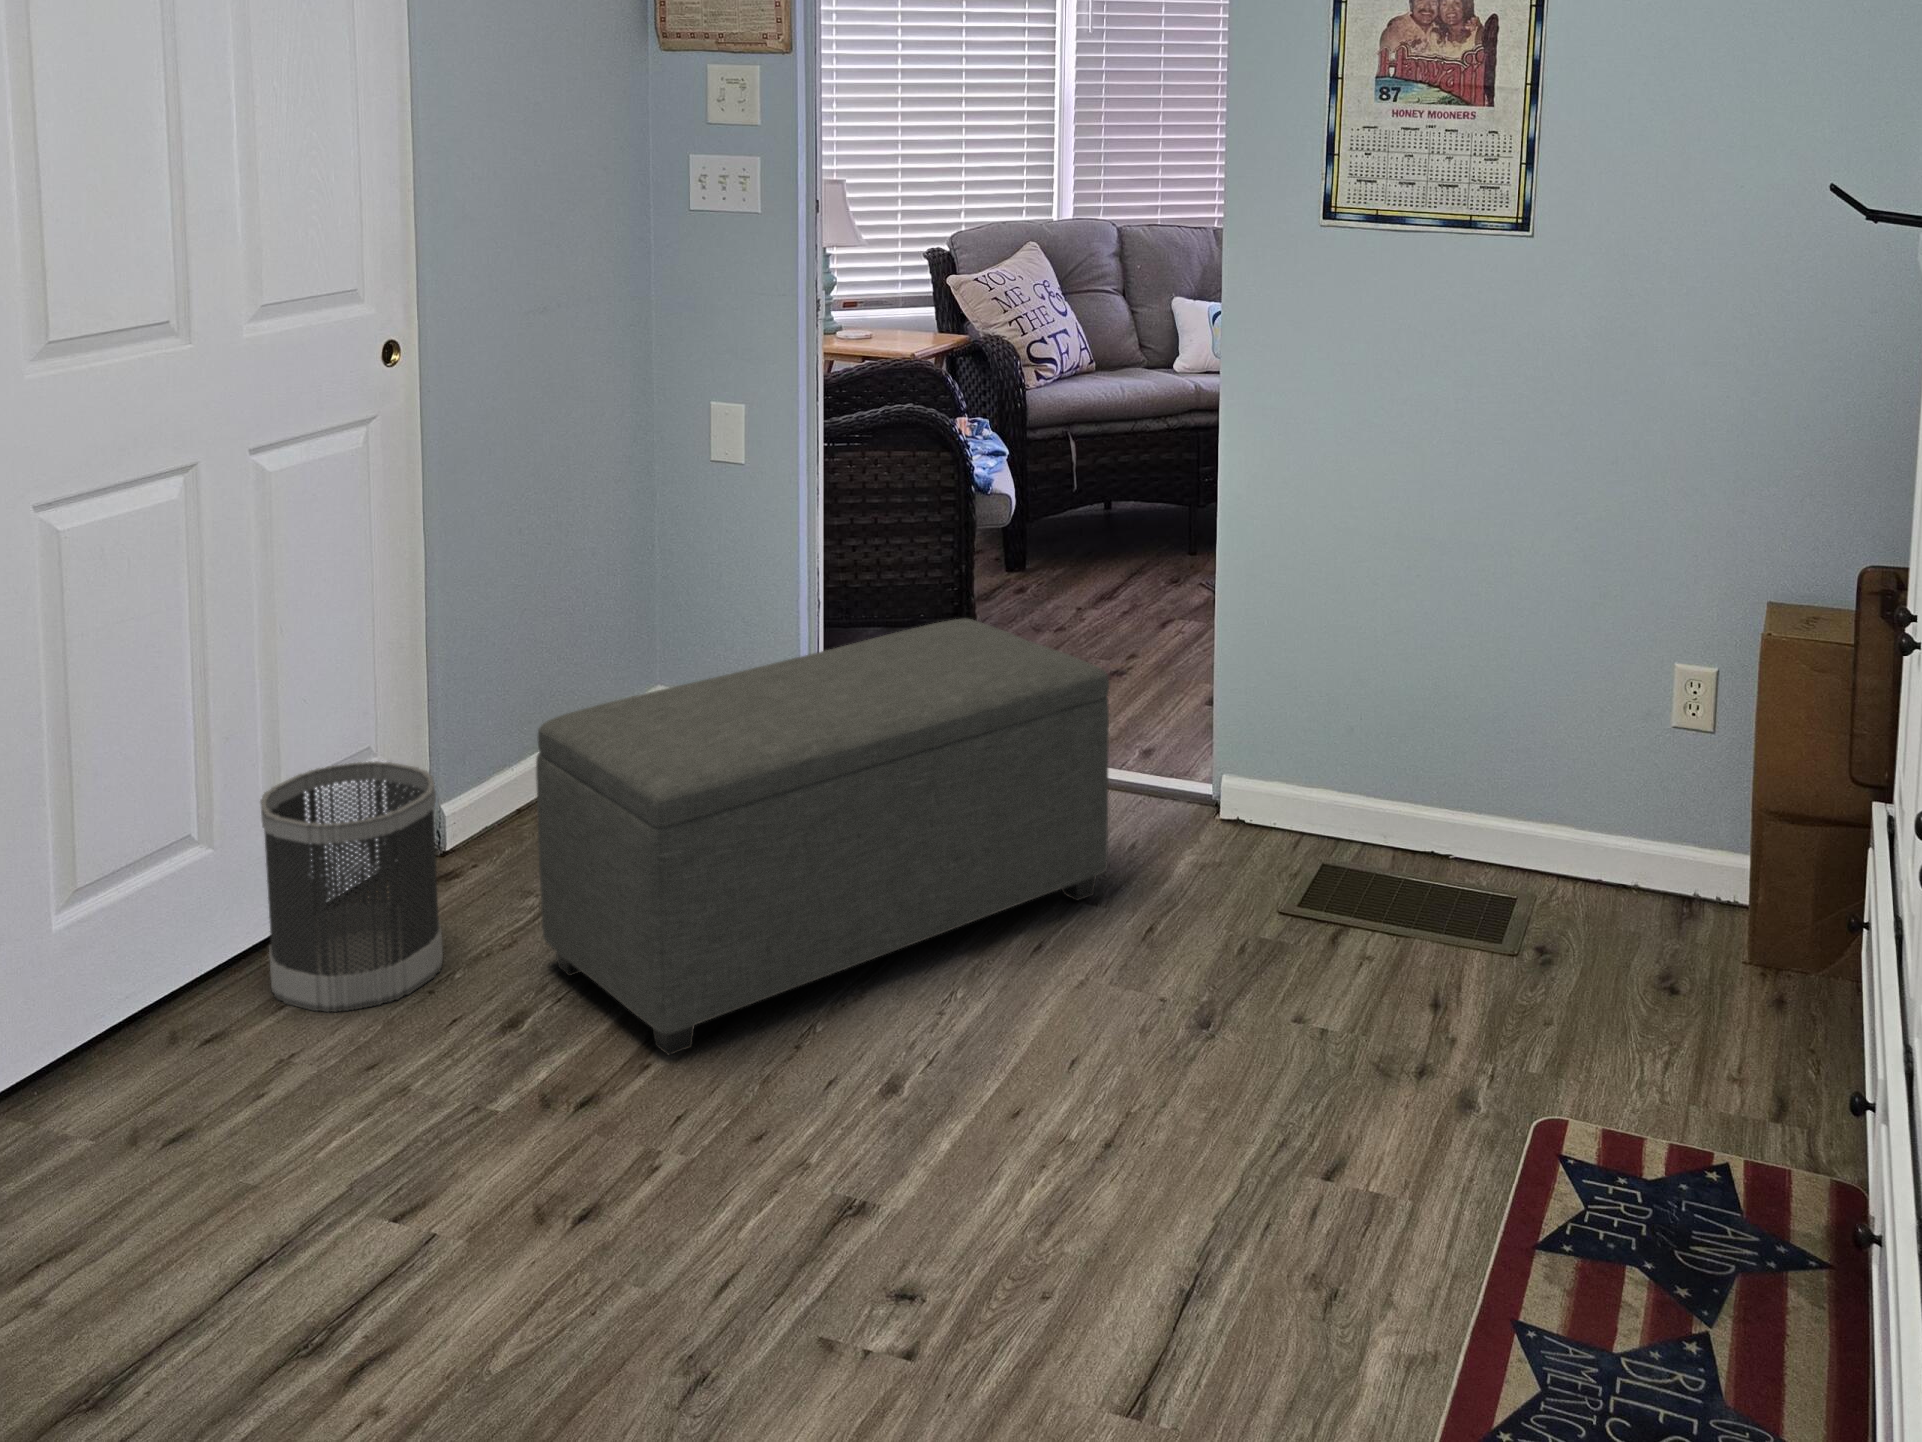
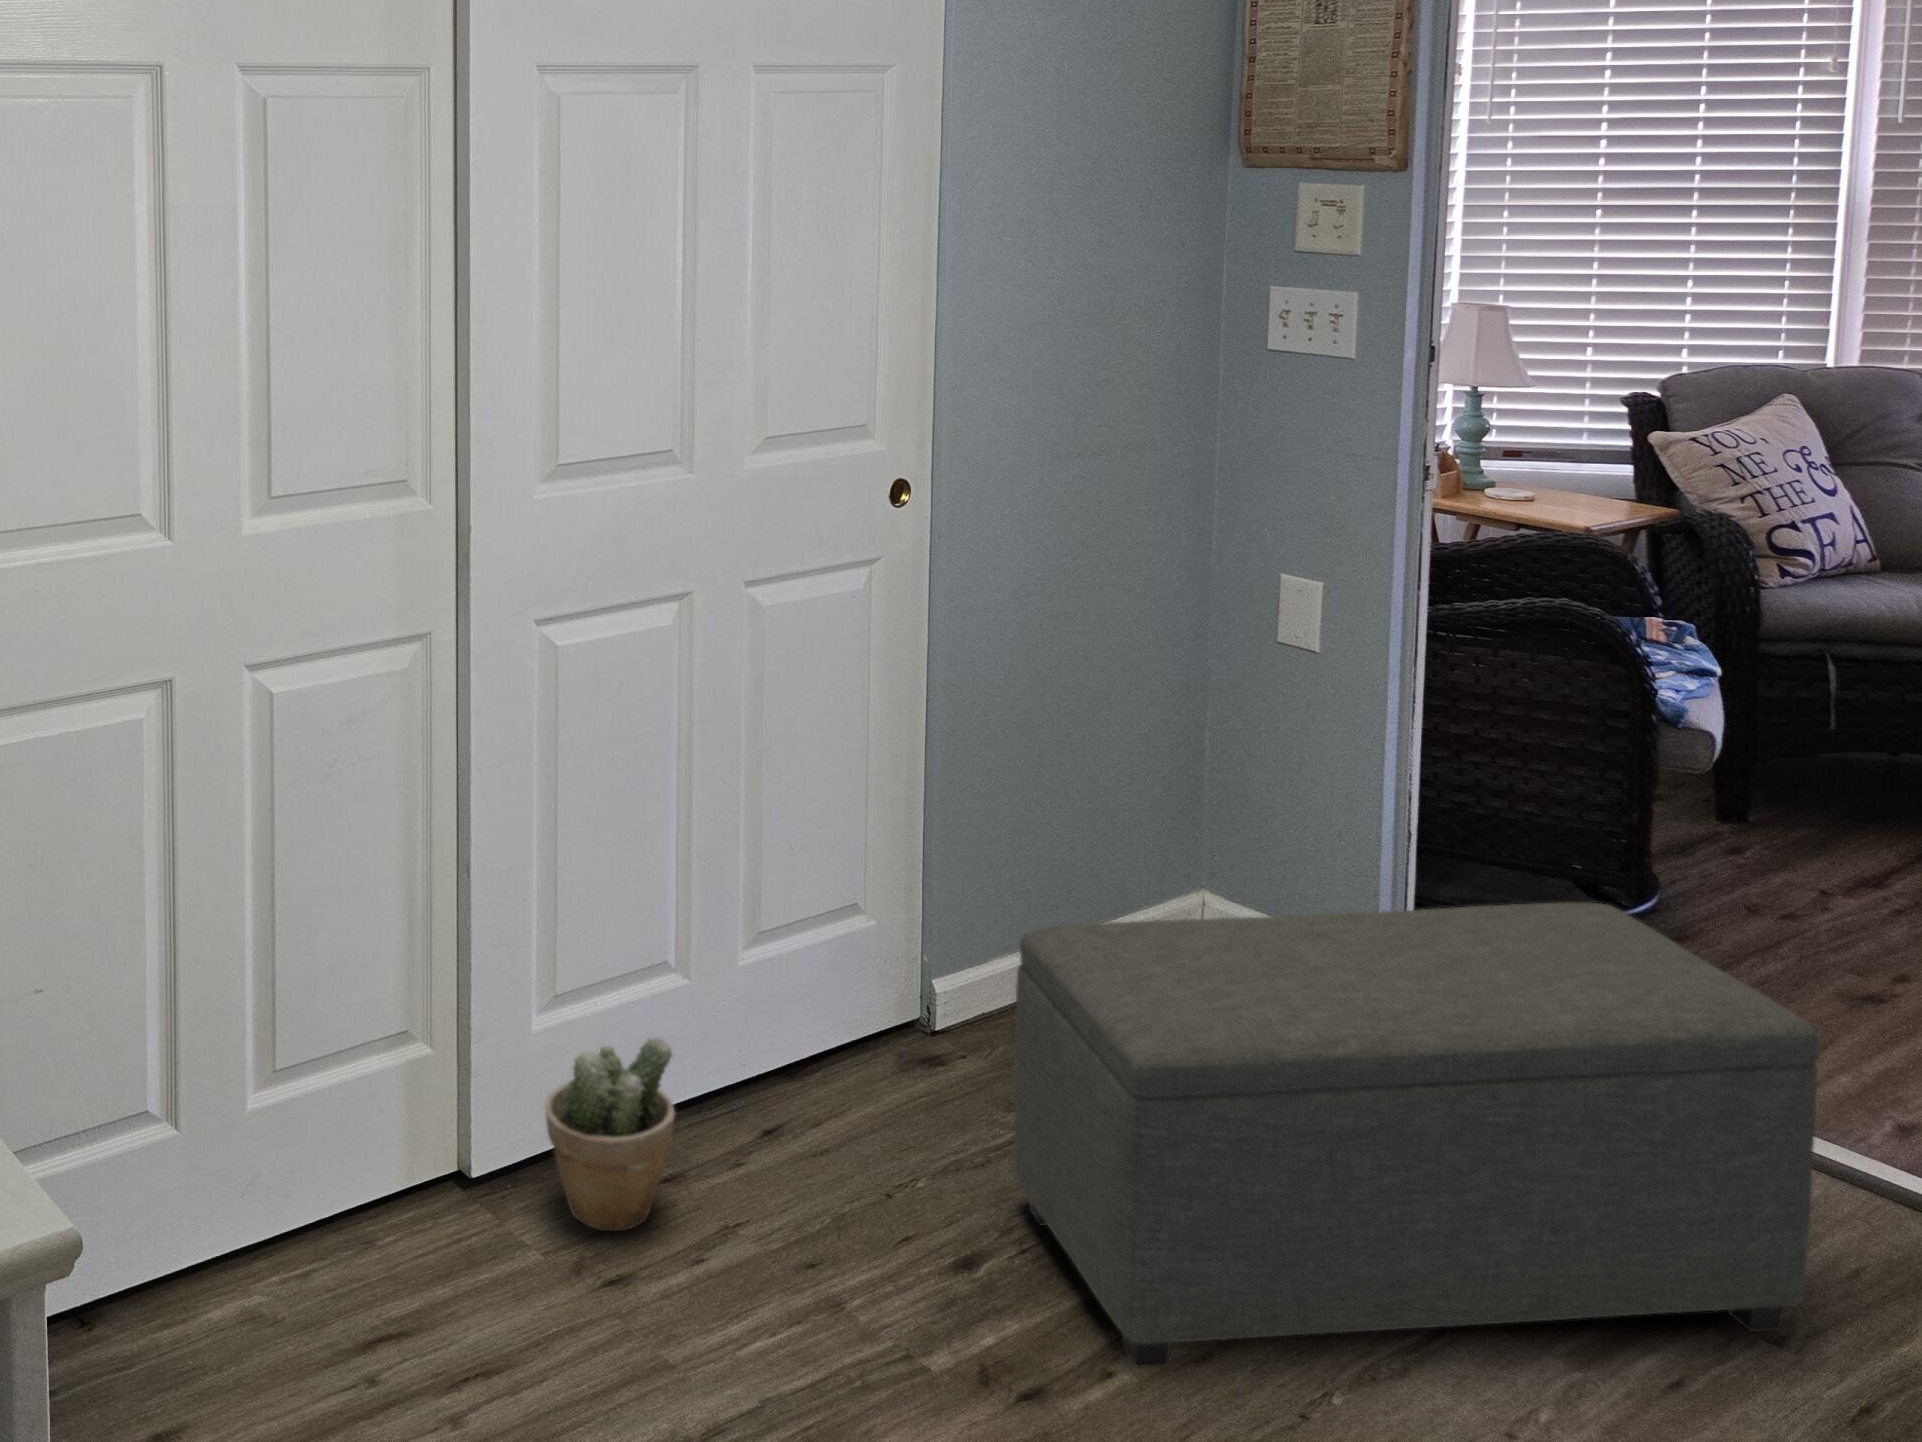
wastebasket: present [260,761,443,1013] -> none [731,922,908,1197]
potted plant: none [82,897,224,1098] -> present [545,1038,674,1231]

